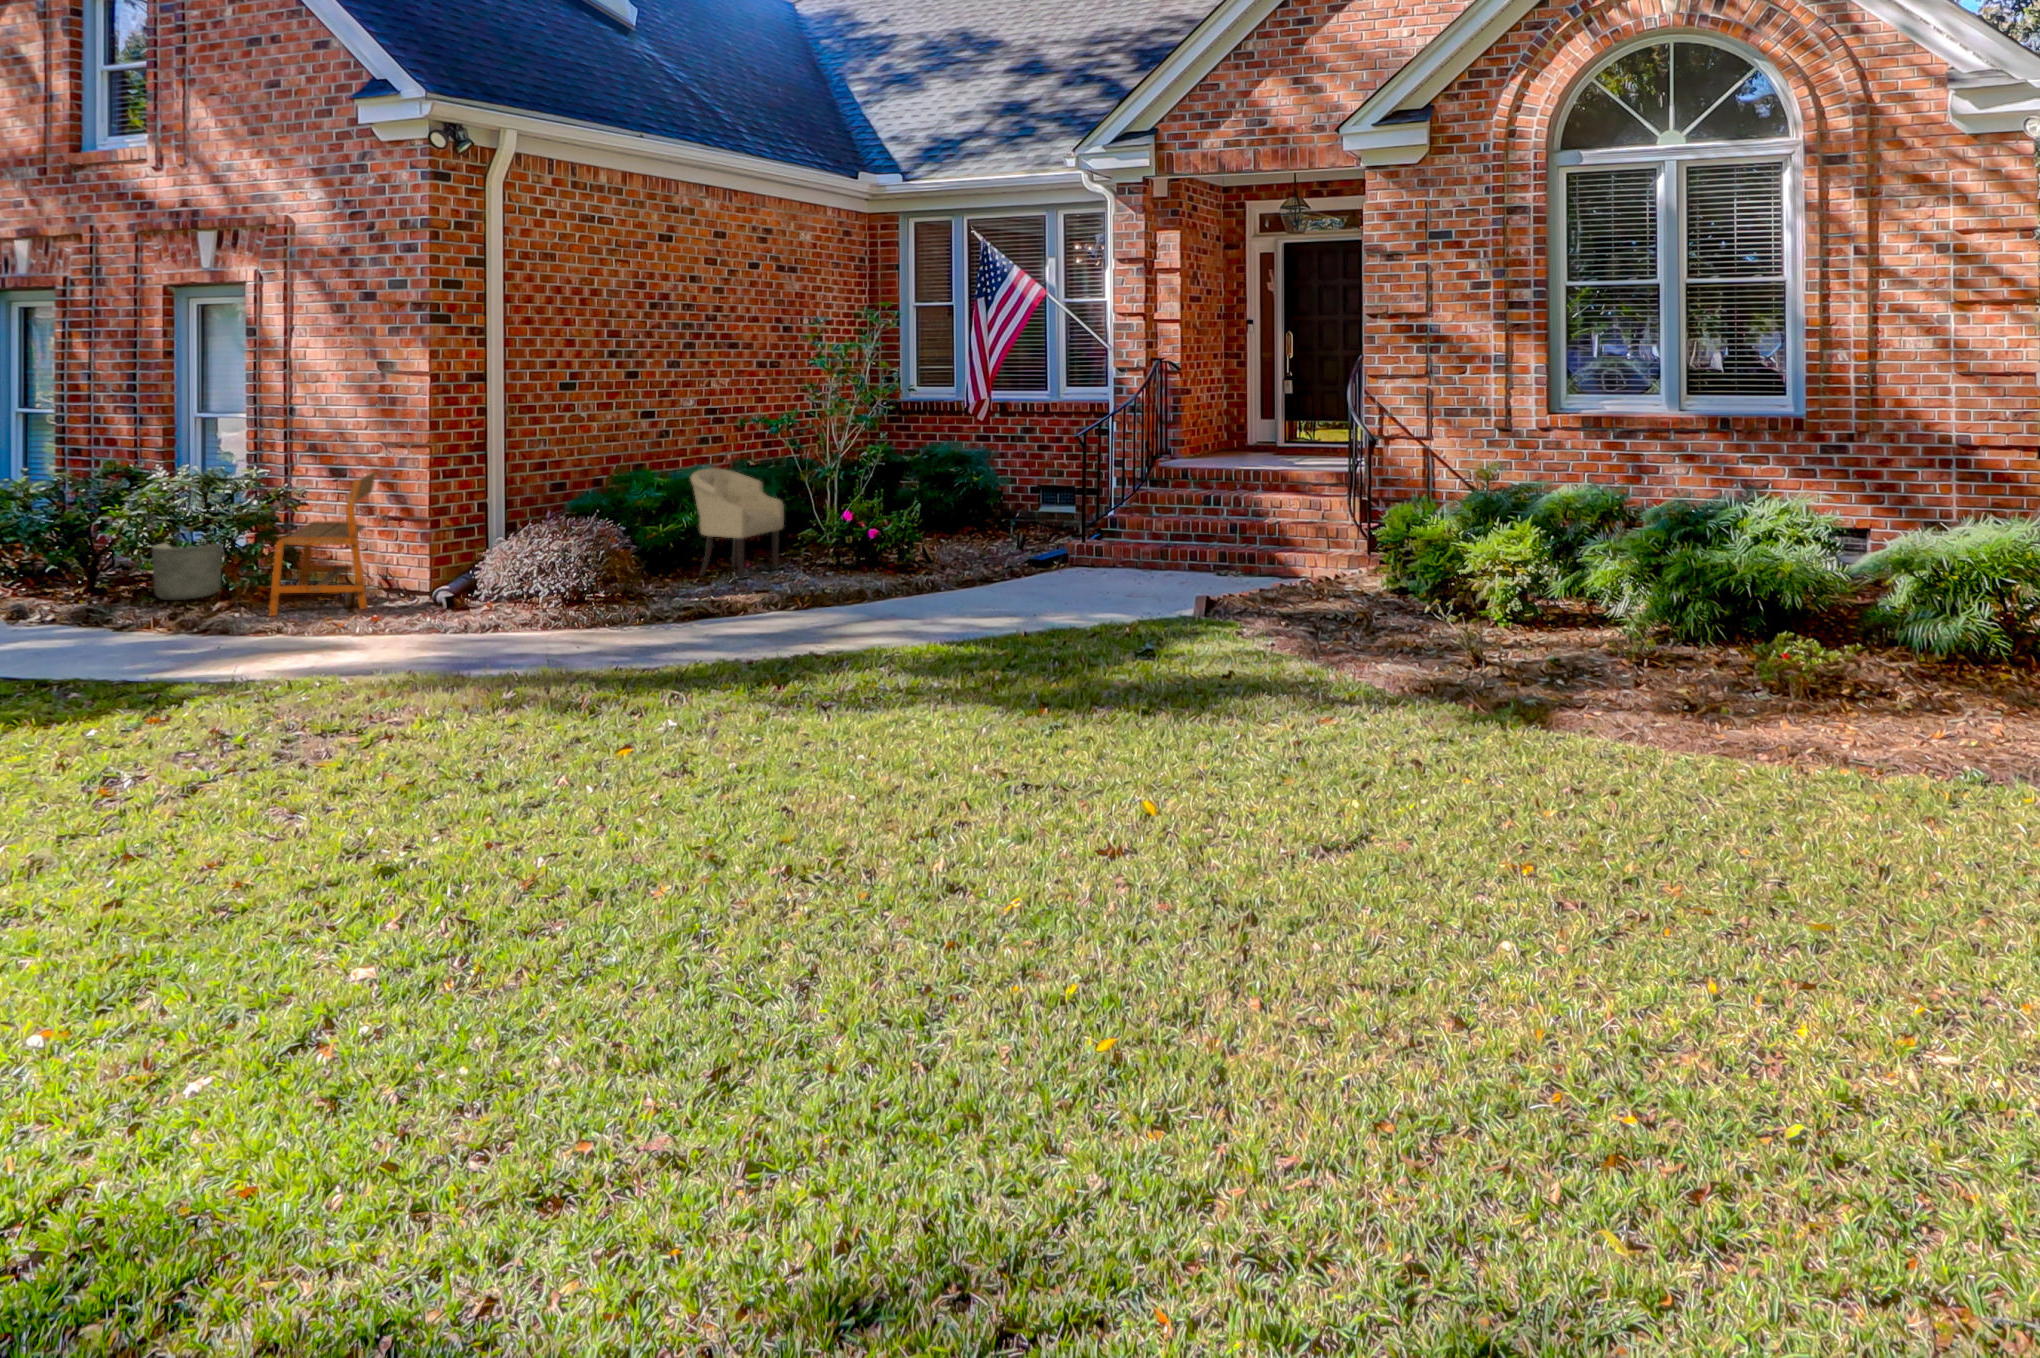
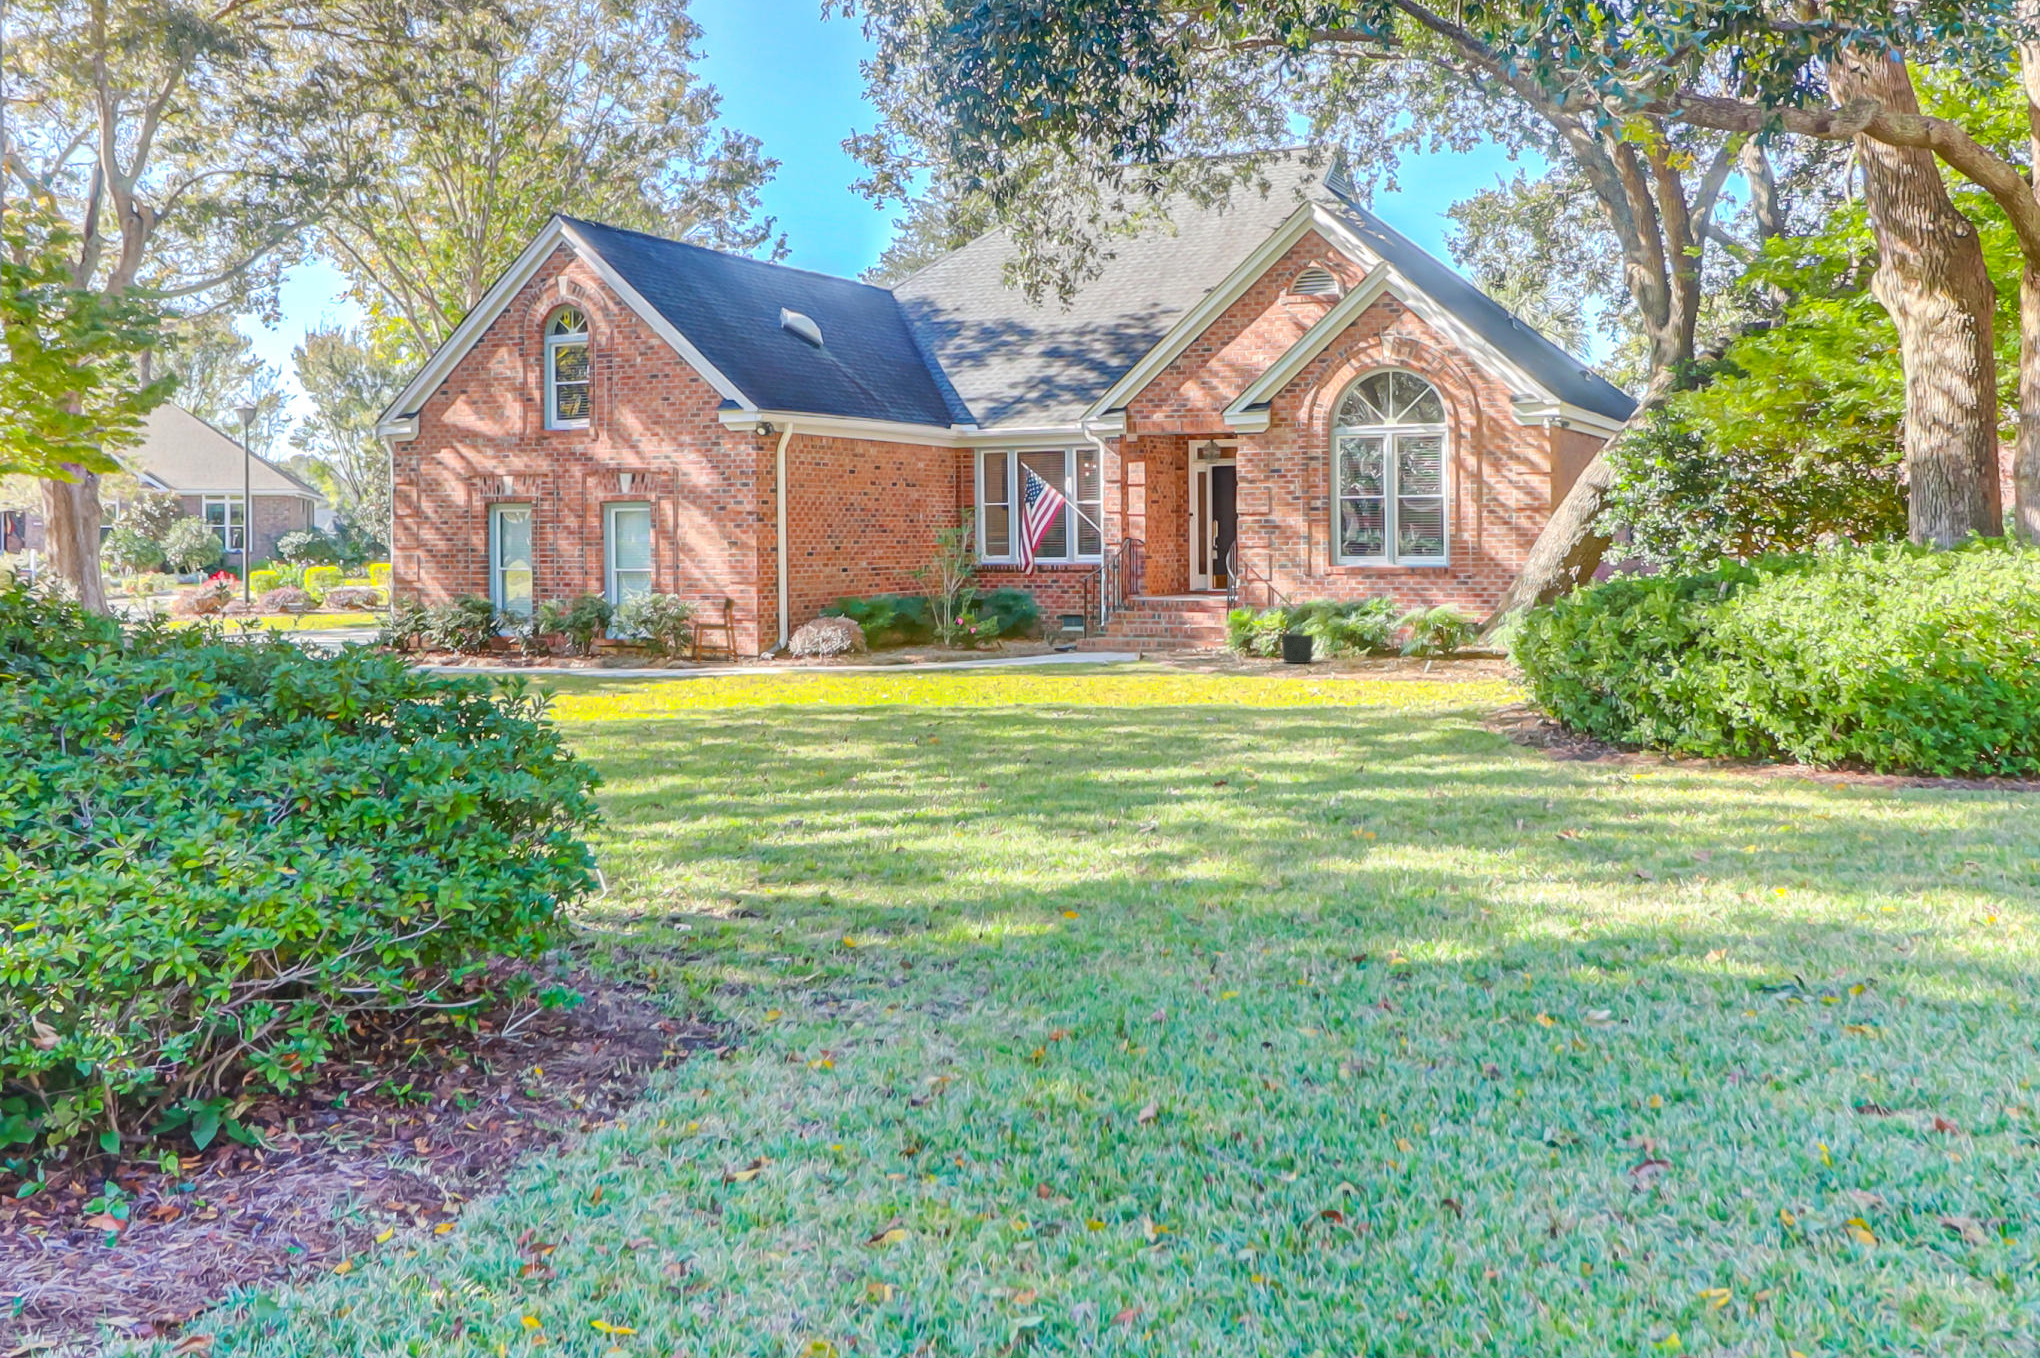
chair: present [690,468,784,579] -> none [880,598,928,654]
planter: present [152,542,223,600] -> present [1282,633,1313,663]

